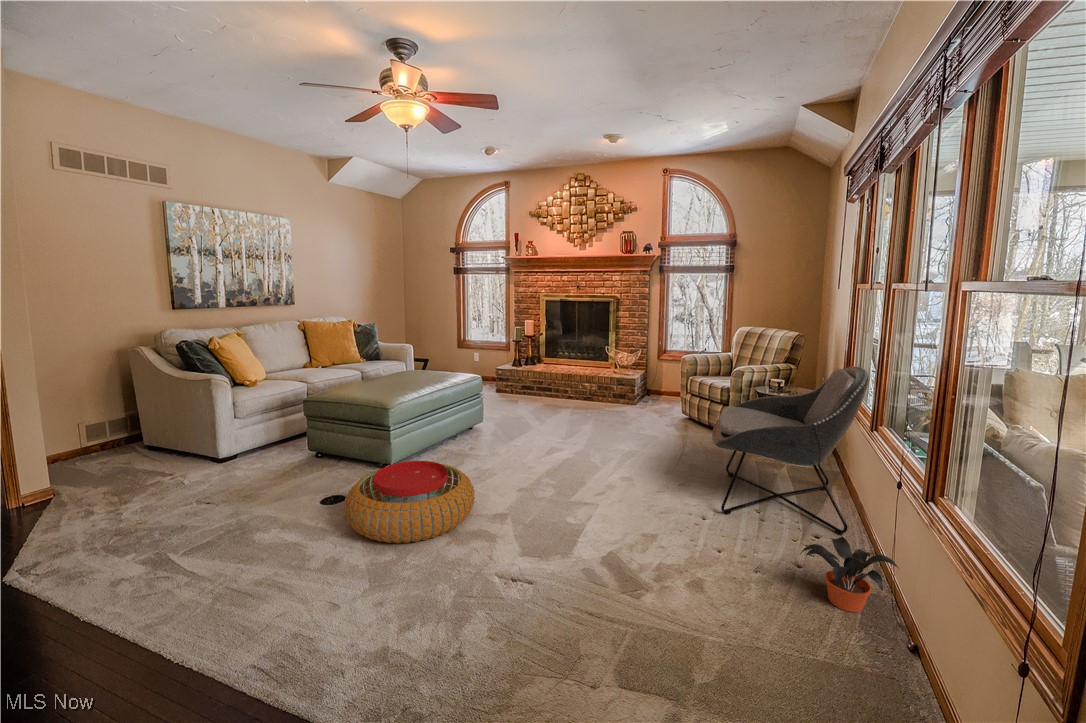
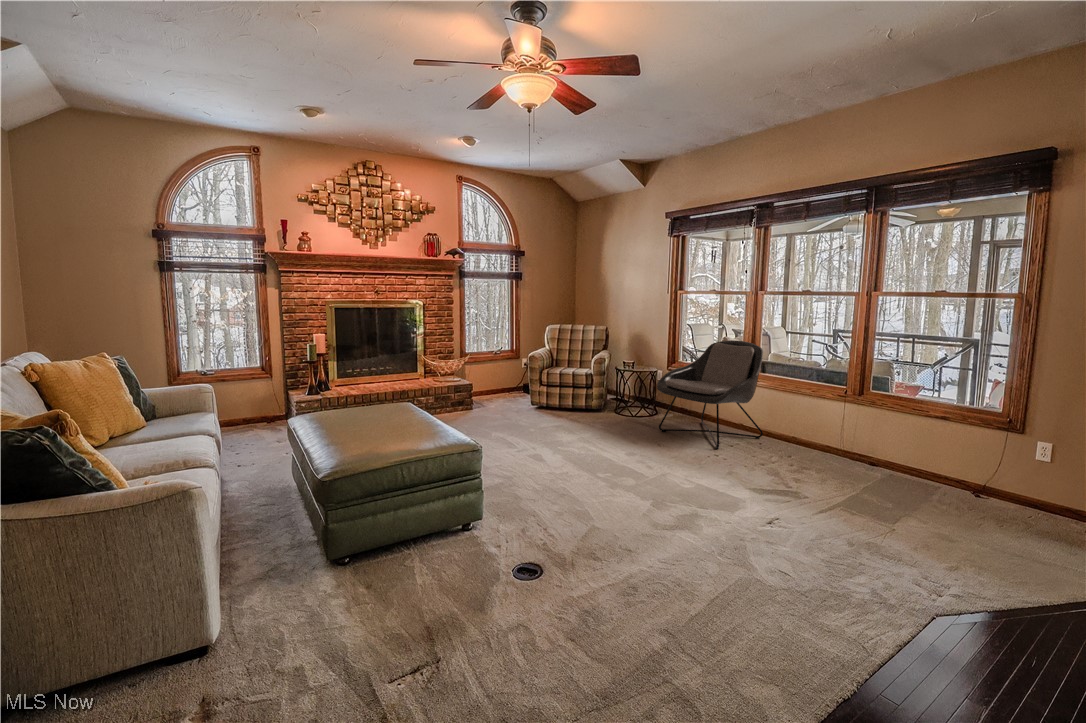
pouf: present [345,461,475,543] -> none [573,477,708,565]
potted plant: present [800,537,898,612] -> none [804,428,850,463]

